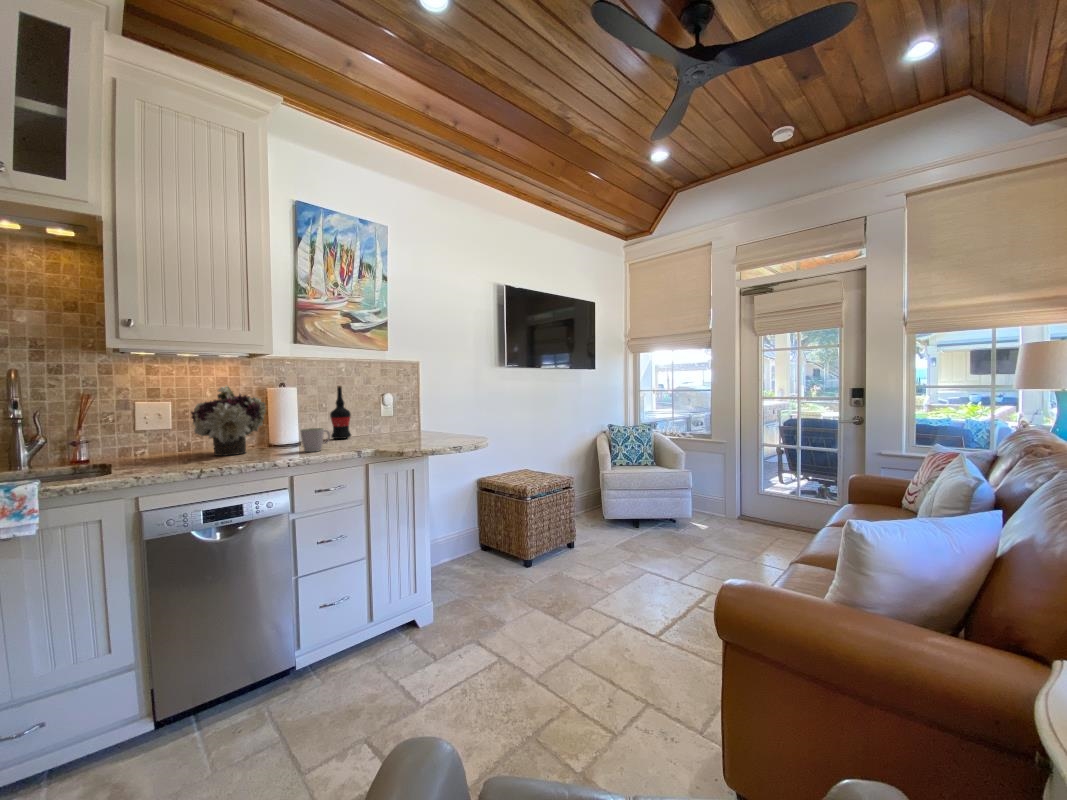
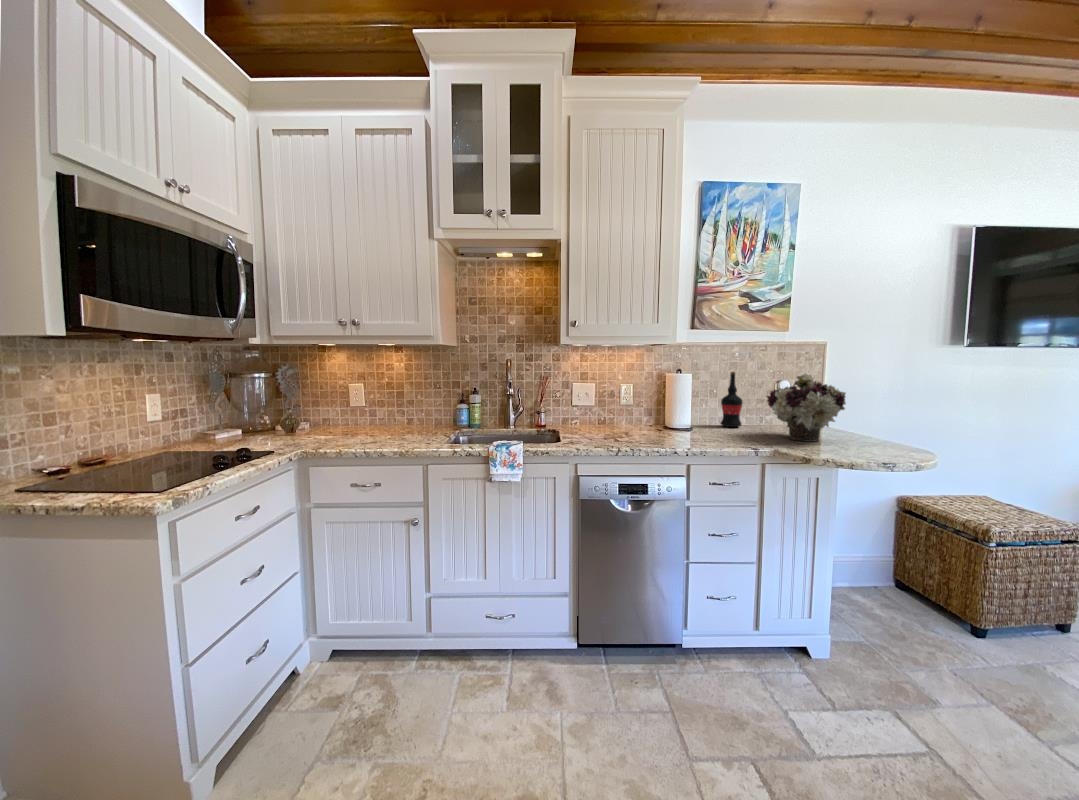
flower arrangement: present [191,386,266,456] -> present [767,373,846,442]
mug: present [301,428,330,452] -> none [699,418,727,443]

